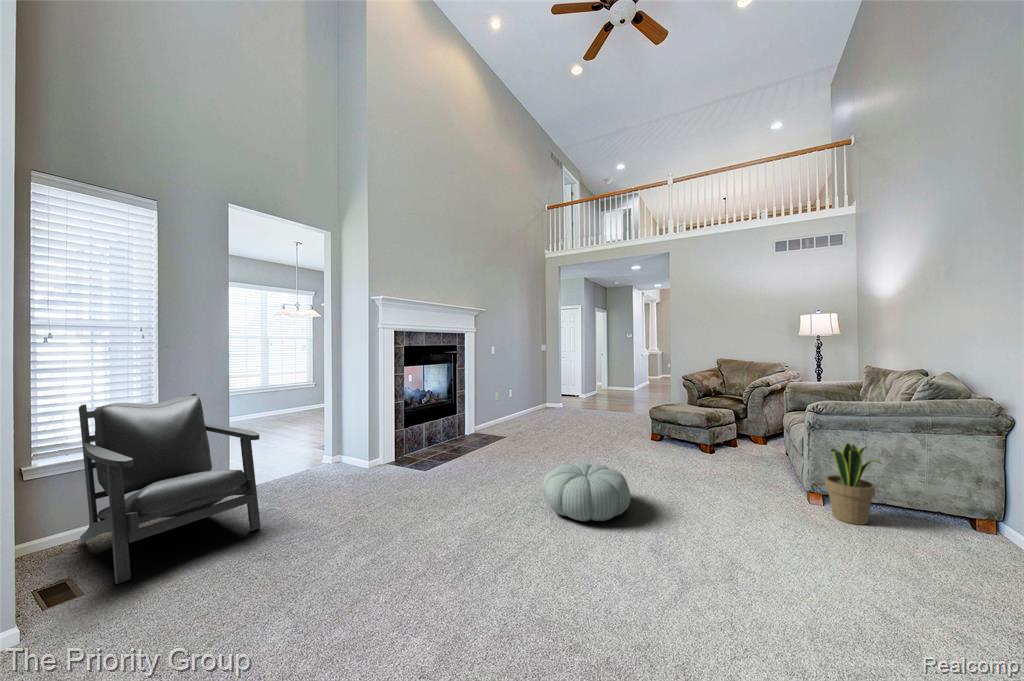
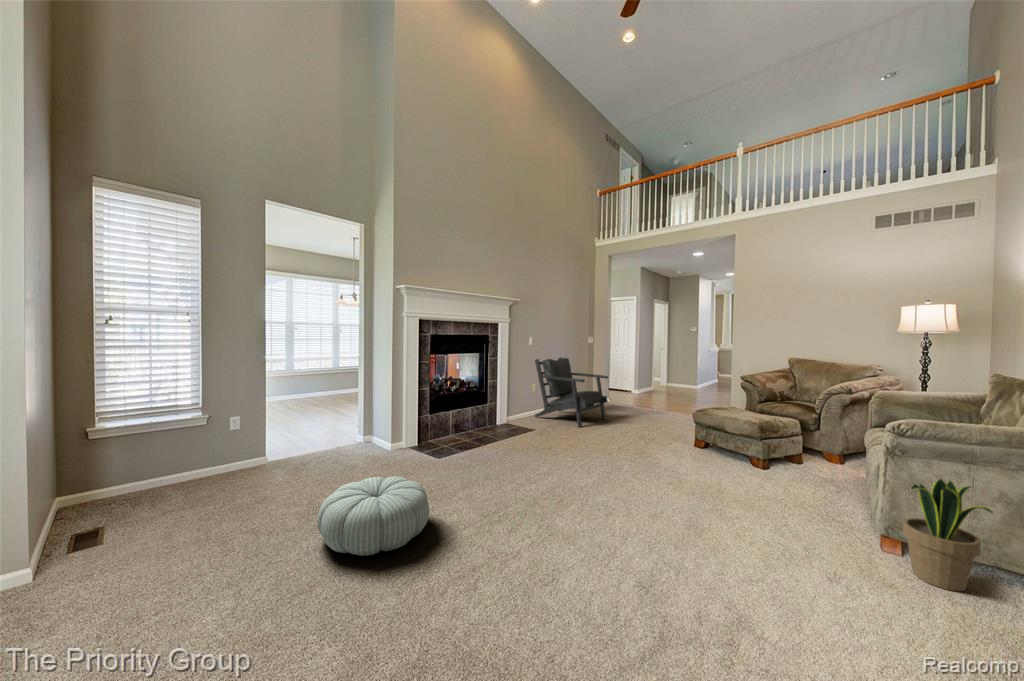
armchair: present [79,394,261,584] -> present [535,358,608,427]
pouf: present [543,463,631,521] -> present [317,476,429,556]

